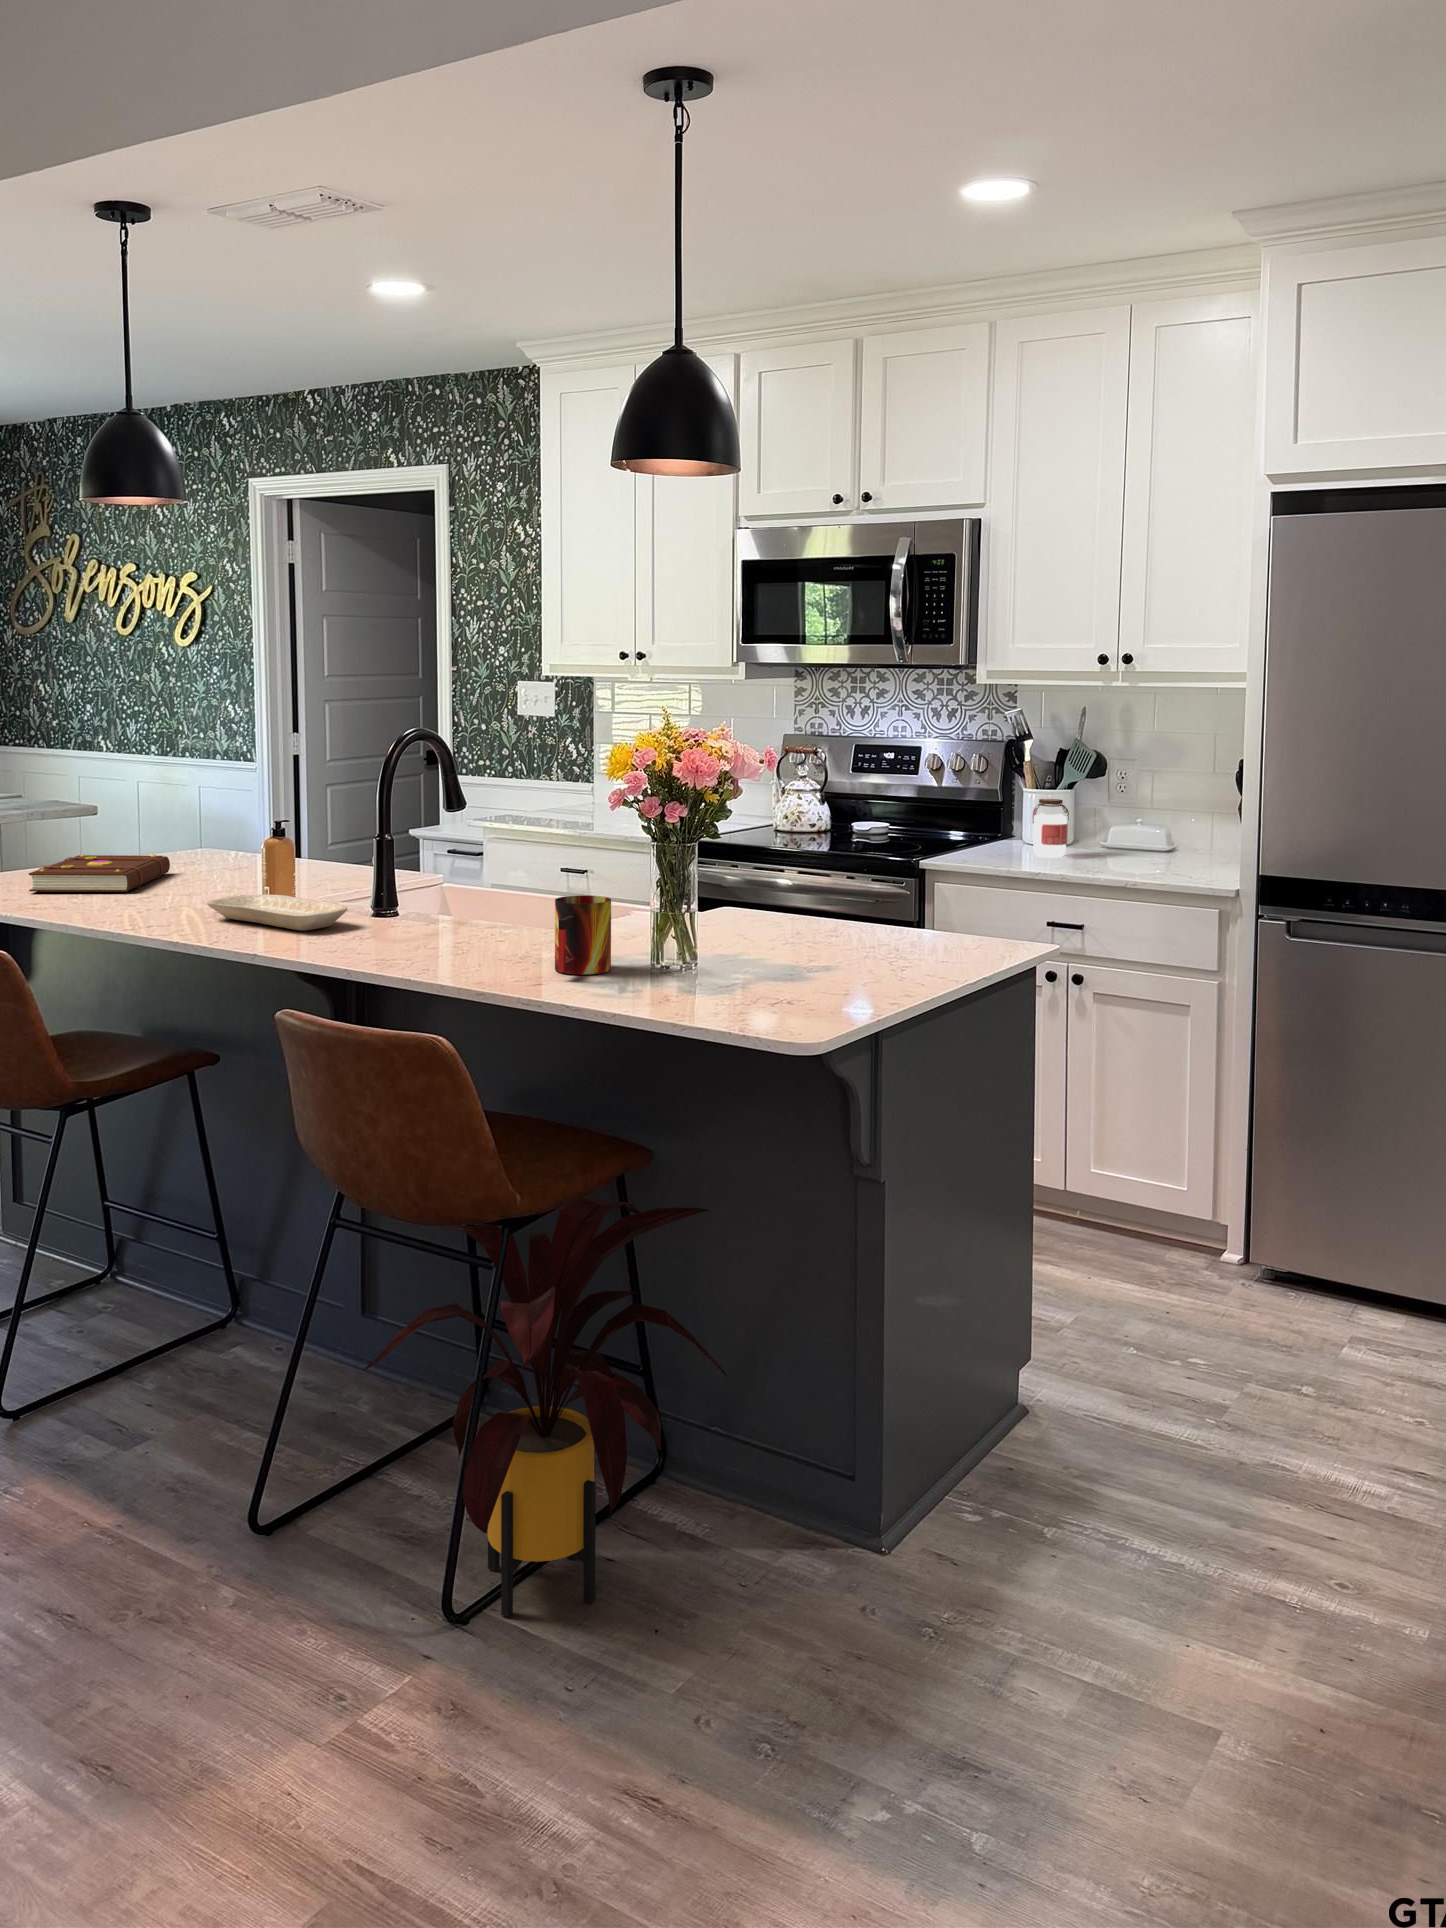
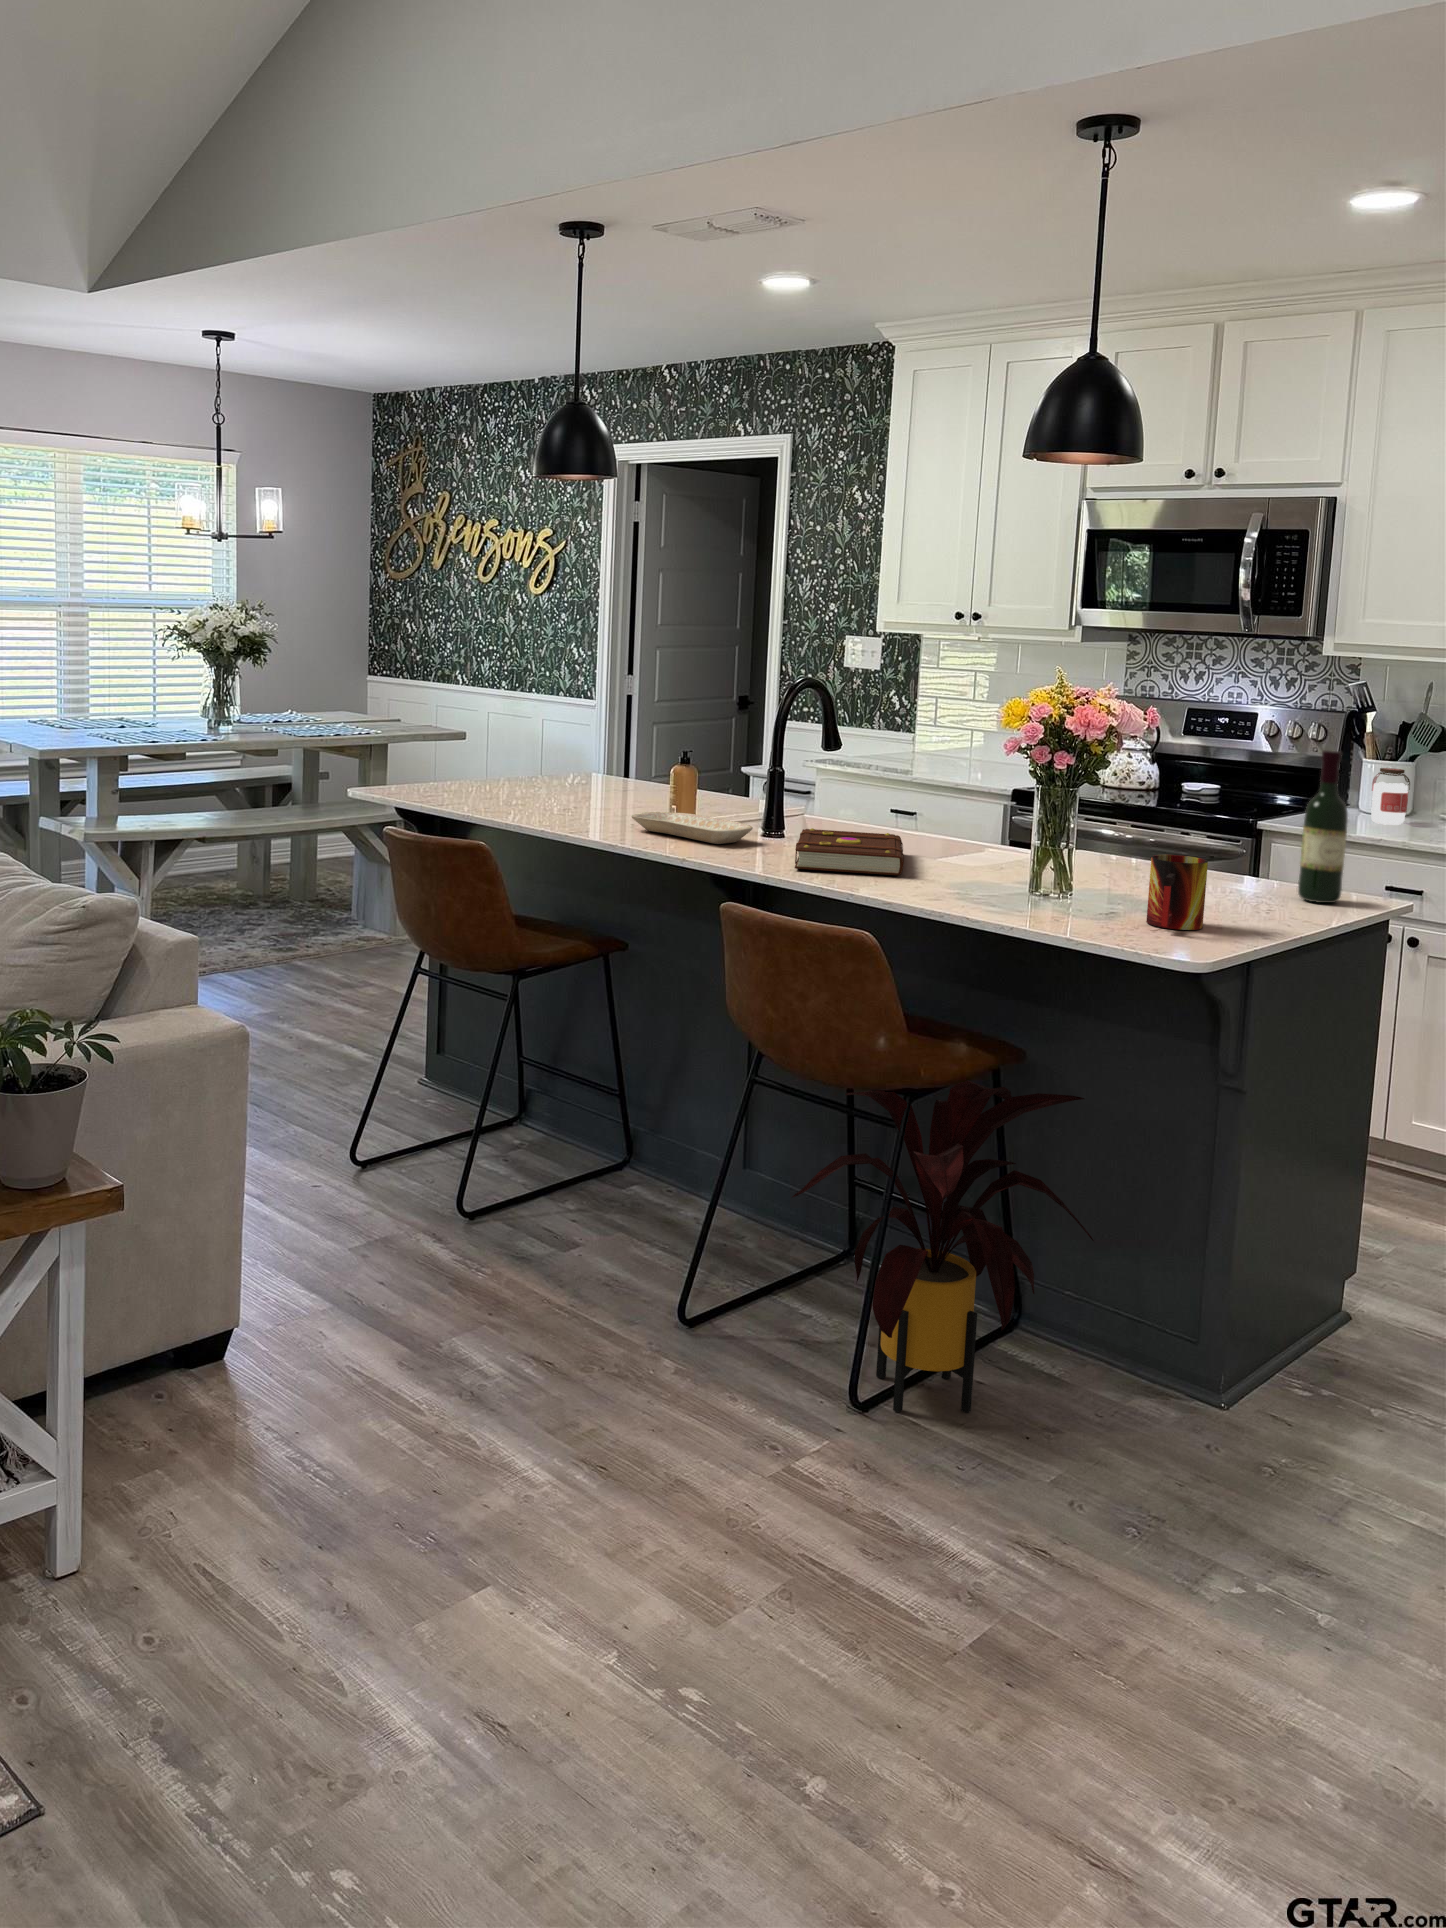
wine bottle: none [940,788,985,957] -> present [1298,750,1348,903]
book: present [29,854,170,892] -> present [795,828,904,875]
mug: present [555,895,611,975] -> present [1146,855,1208,930]

